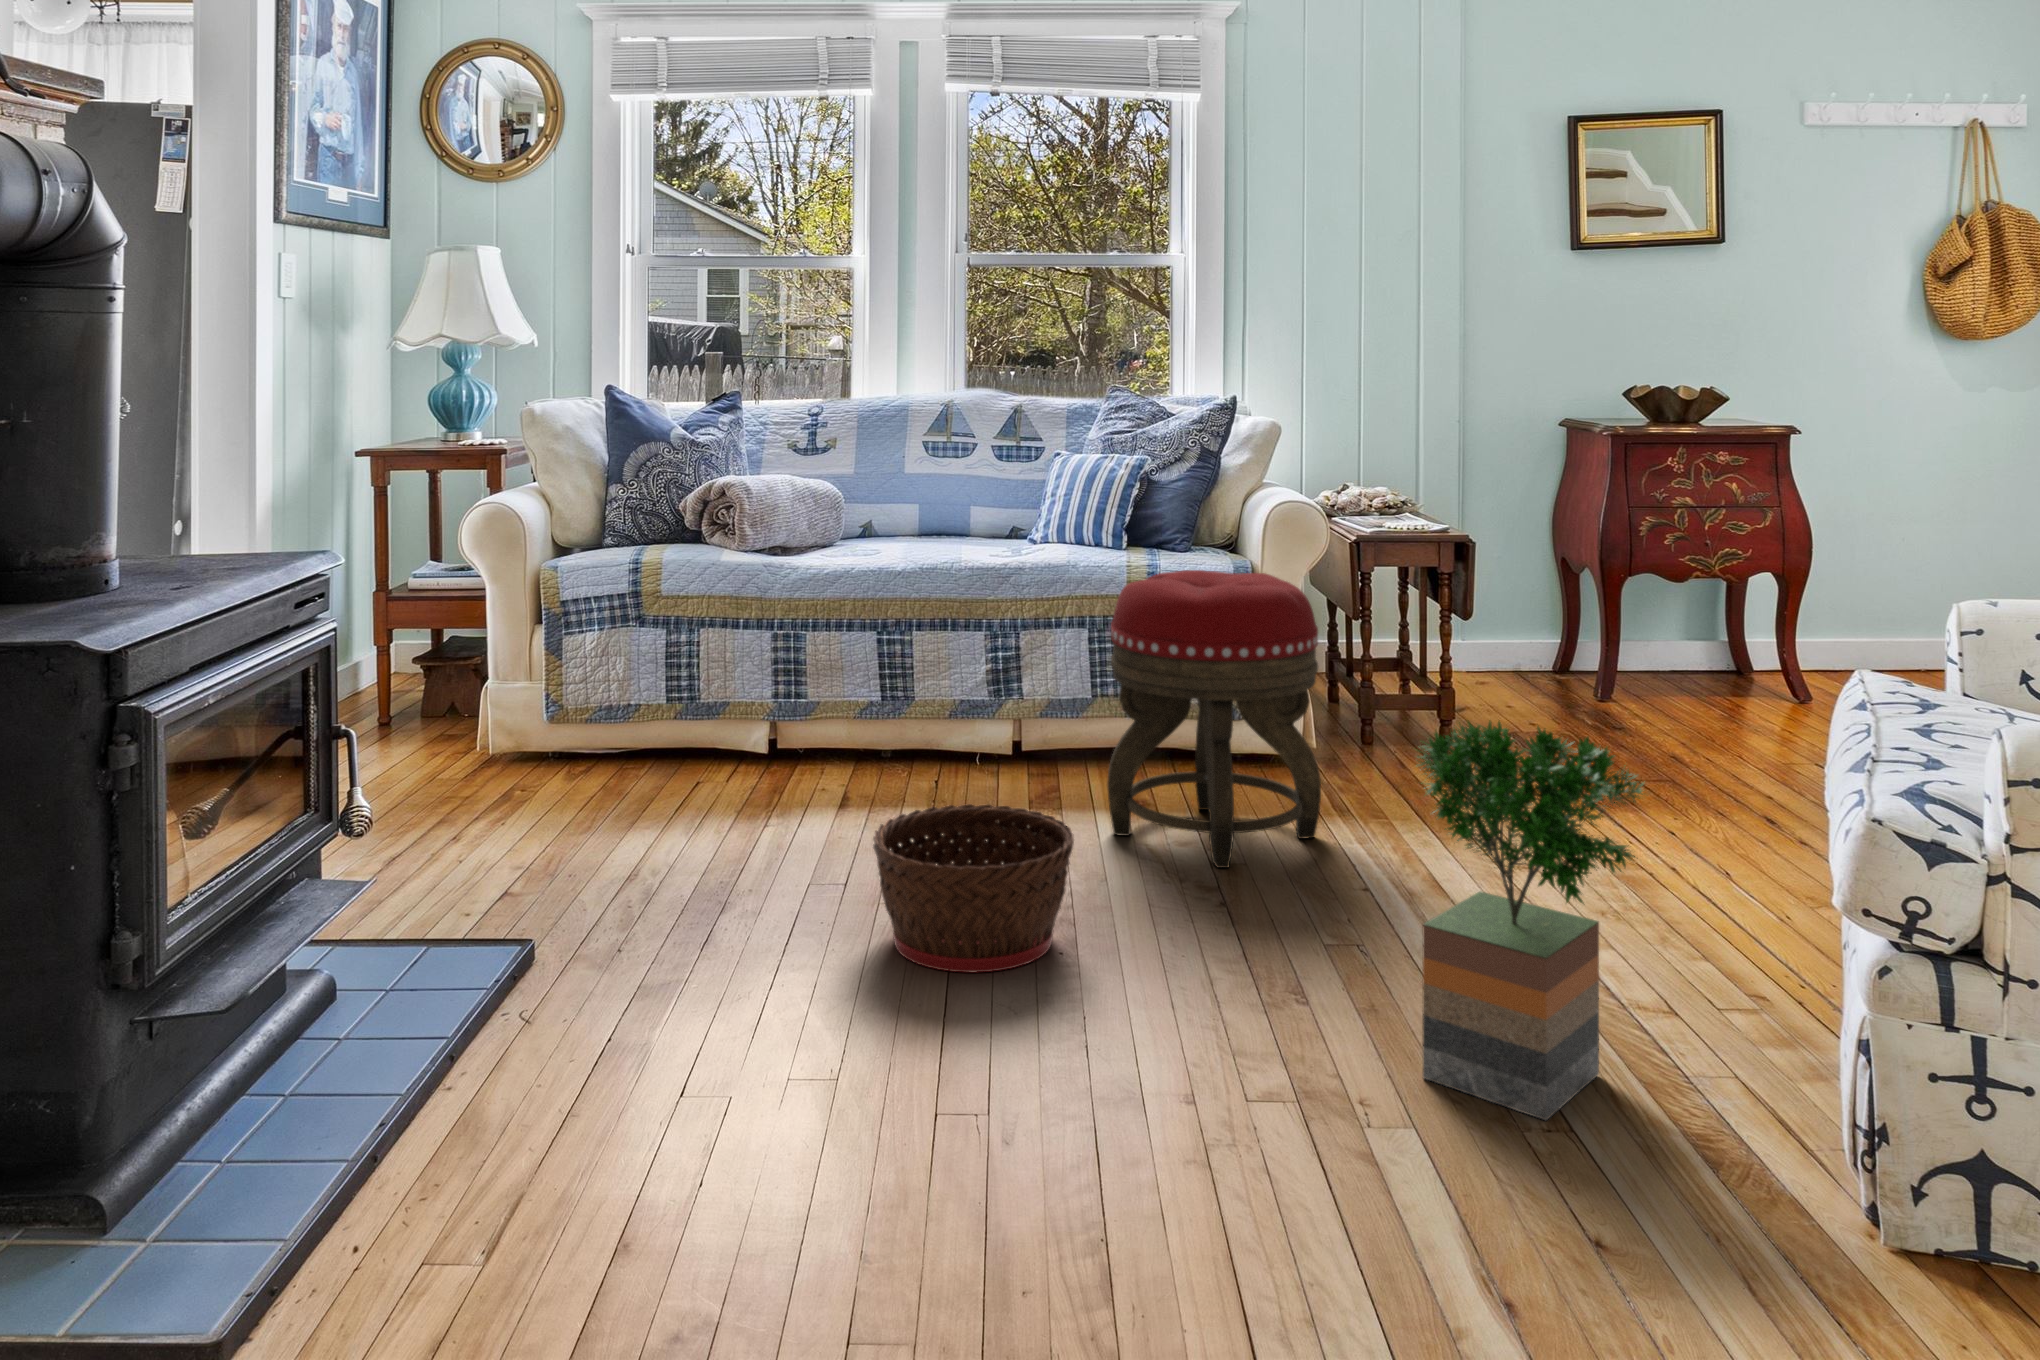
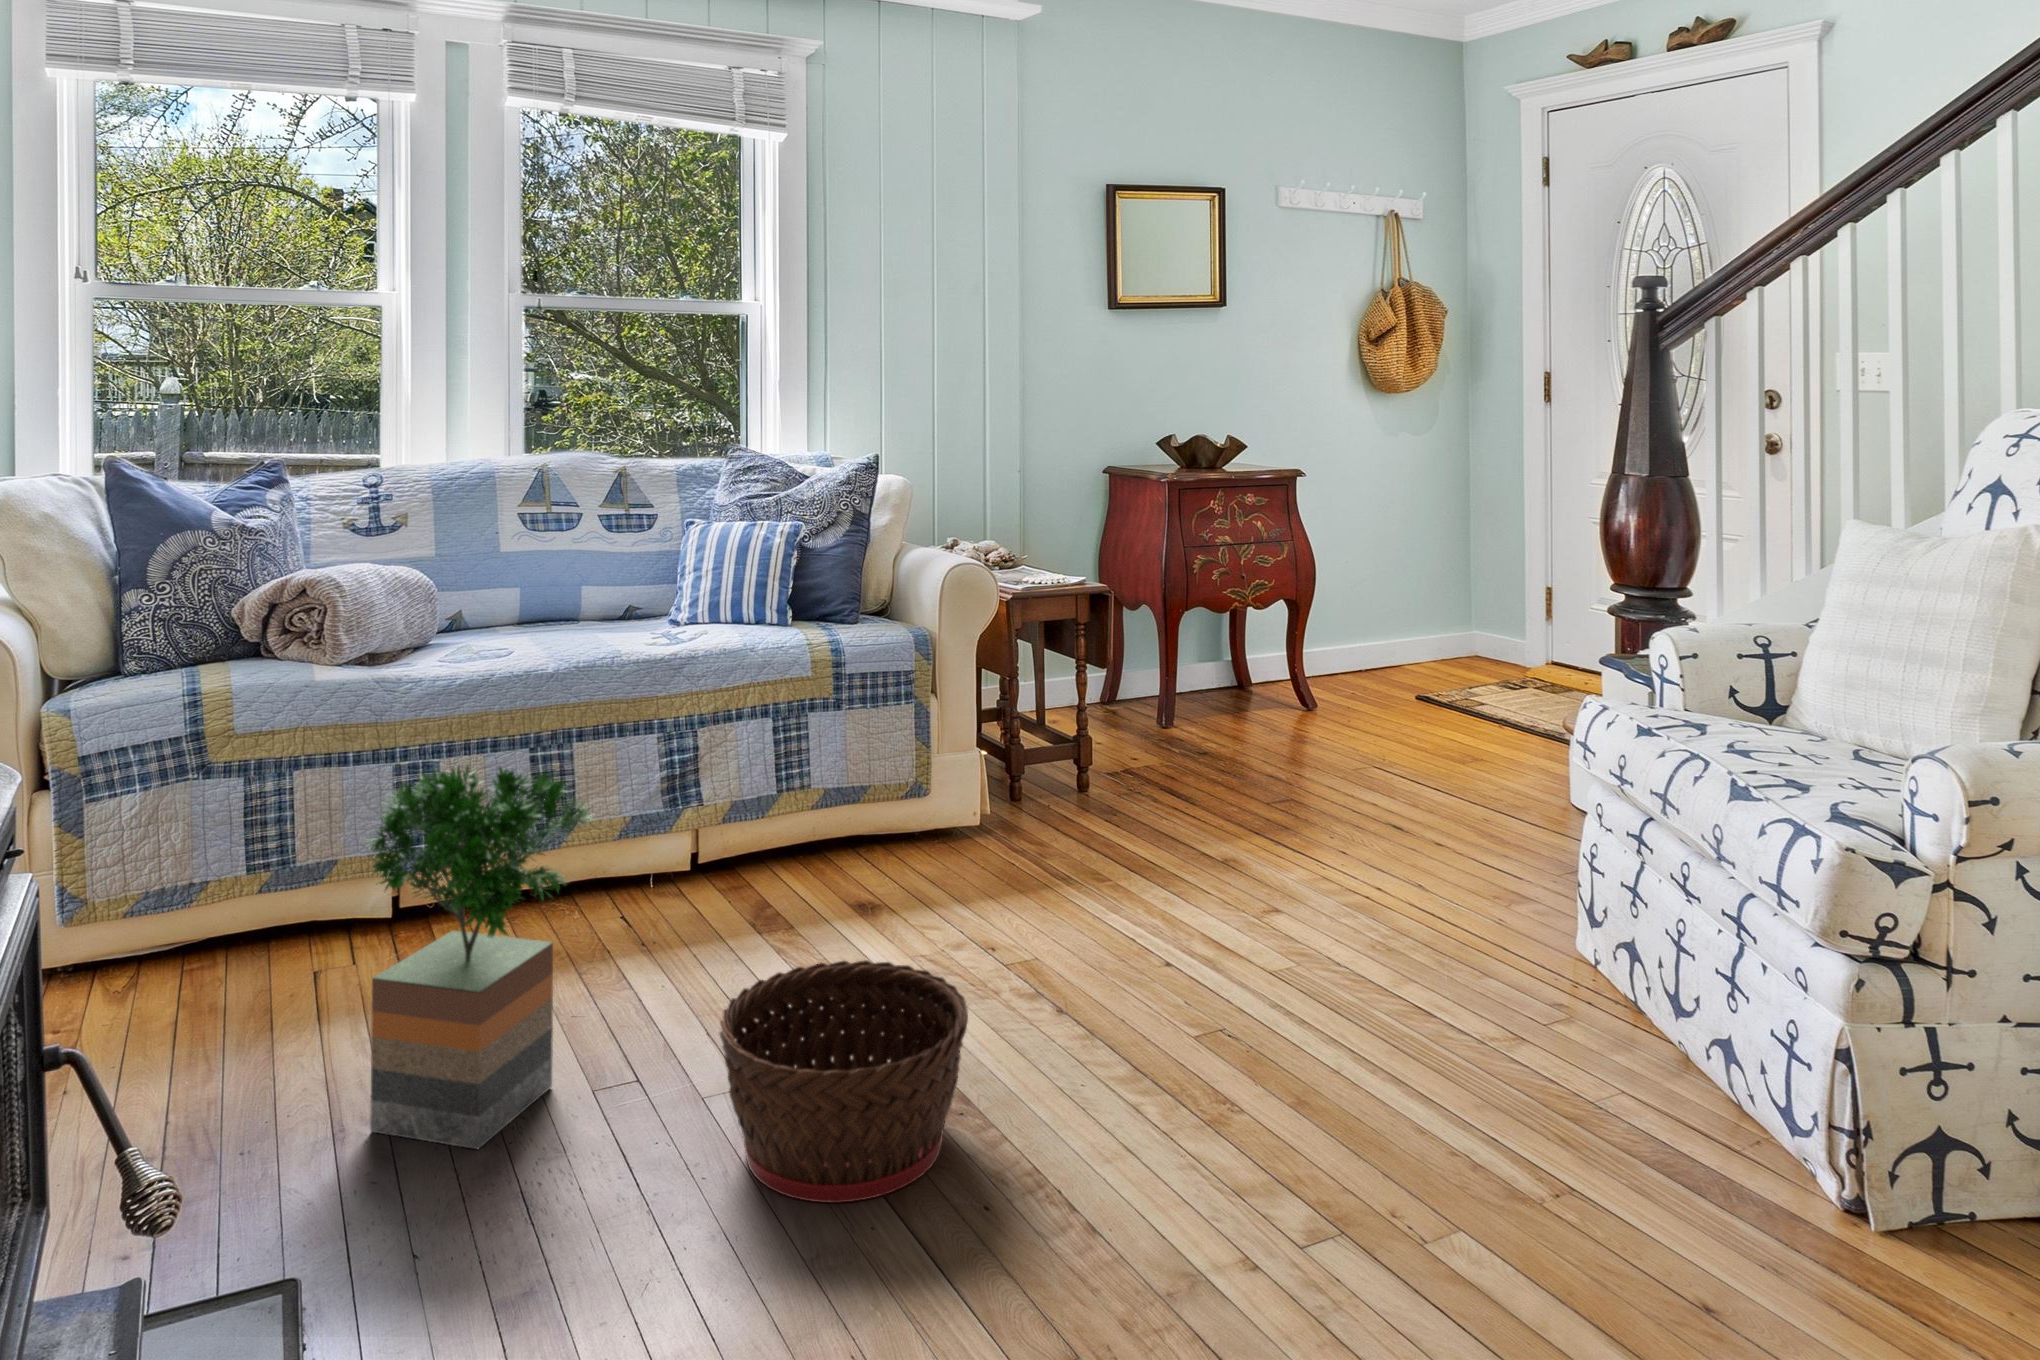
footstool: present [1107,570,1321,868] -> none [864,643,1085,976]
potted tree: present [1417,721,1644,1120] -> present [370,765,590,1149]

